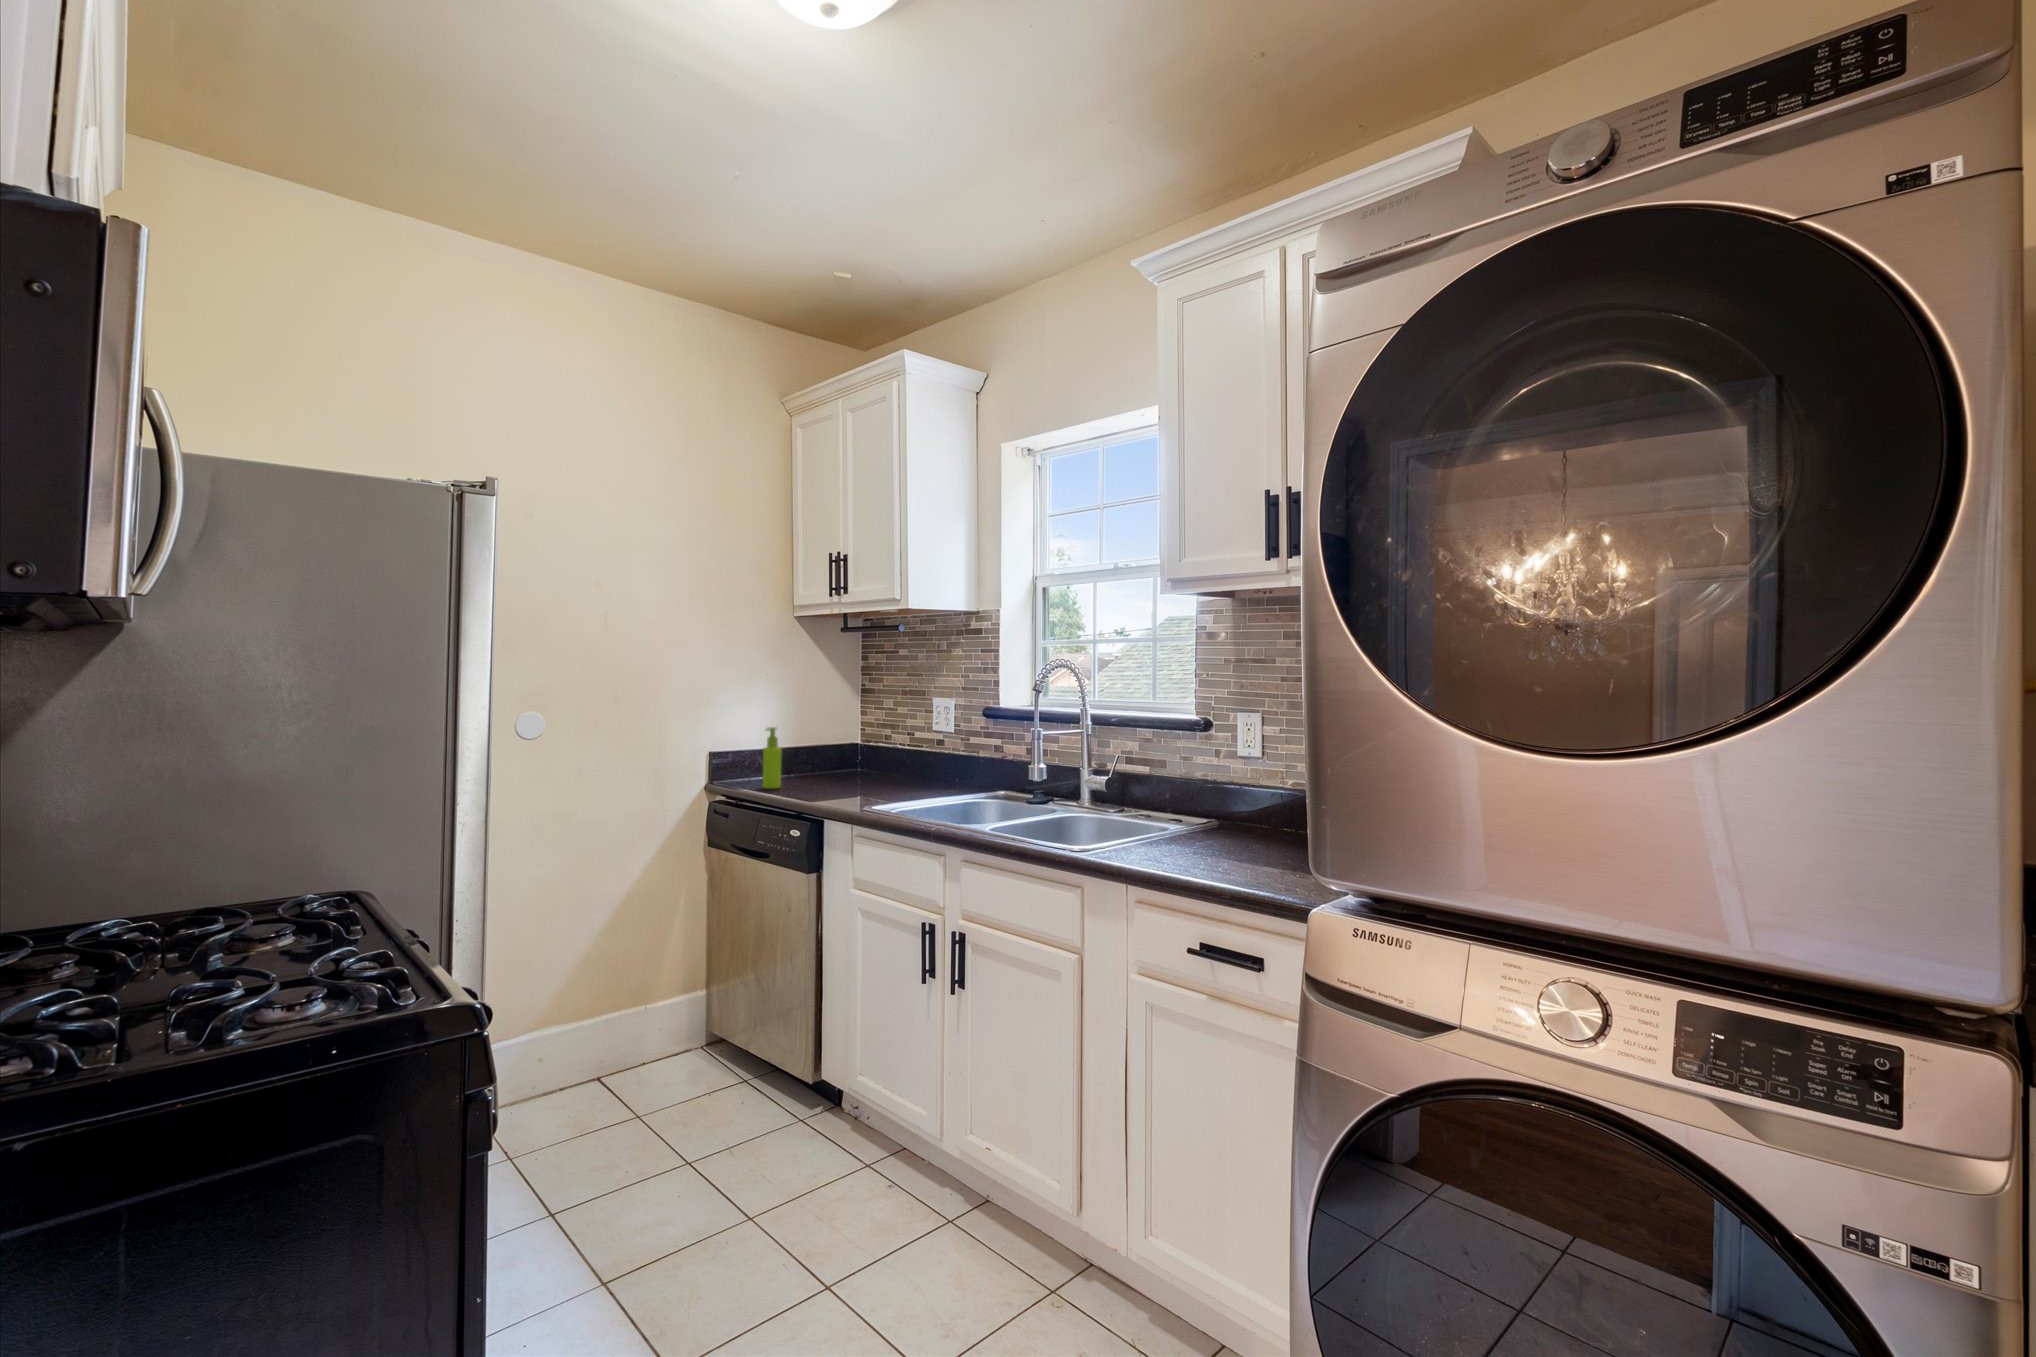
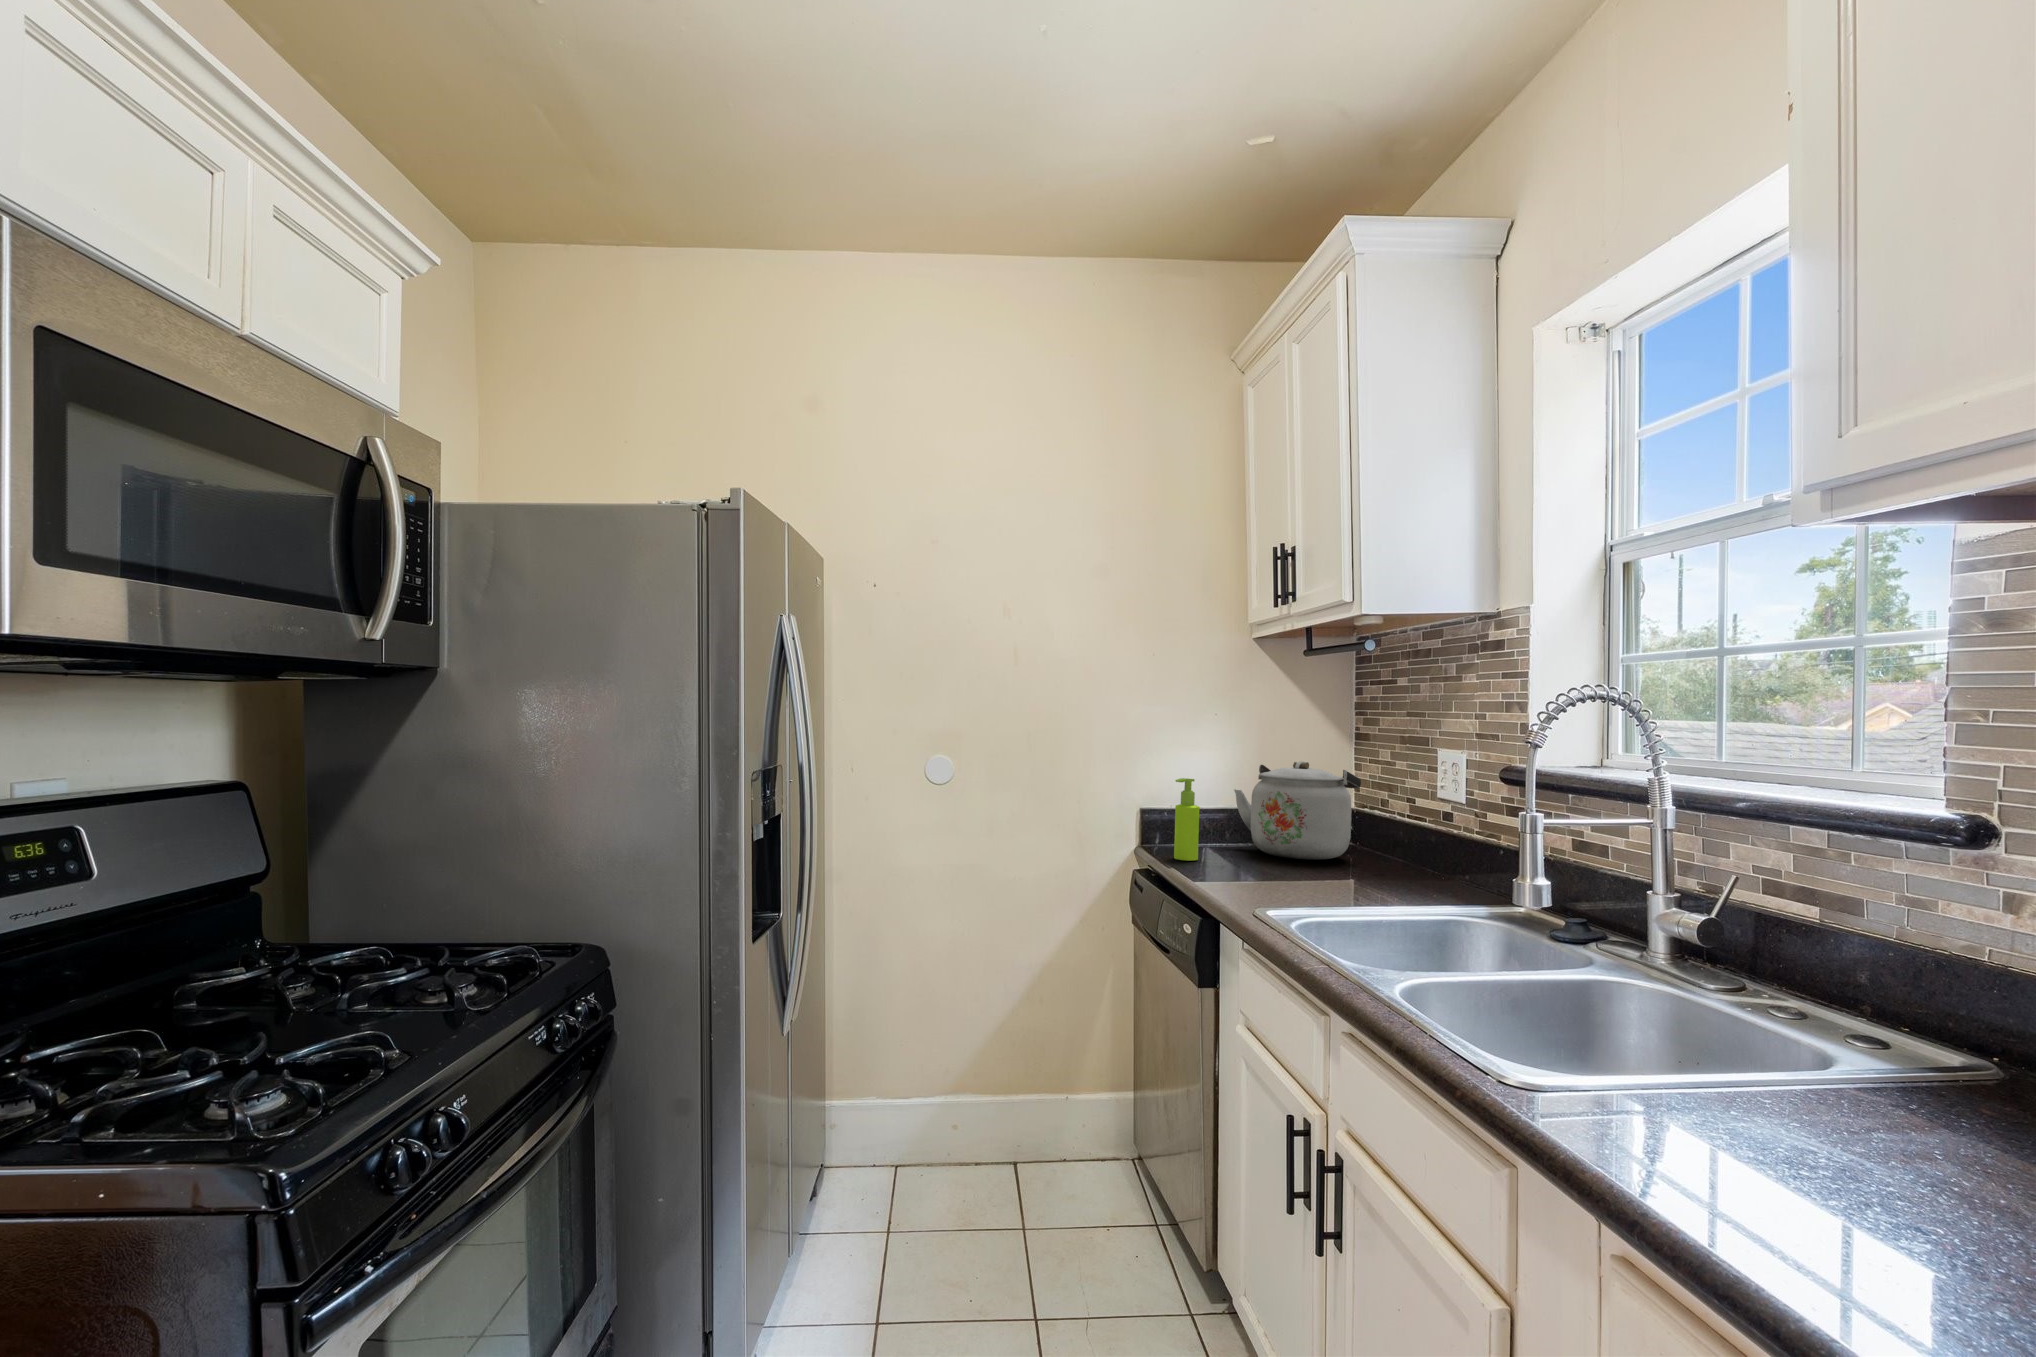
kettle: none [788,711,876,780] -> present [1234,761,1361,860]

